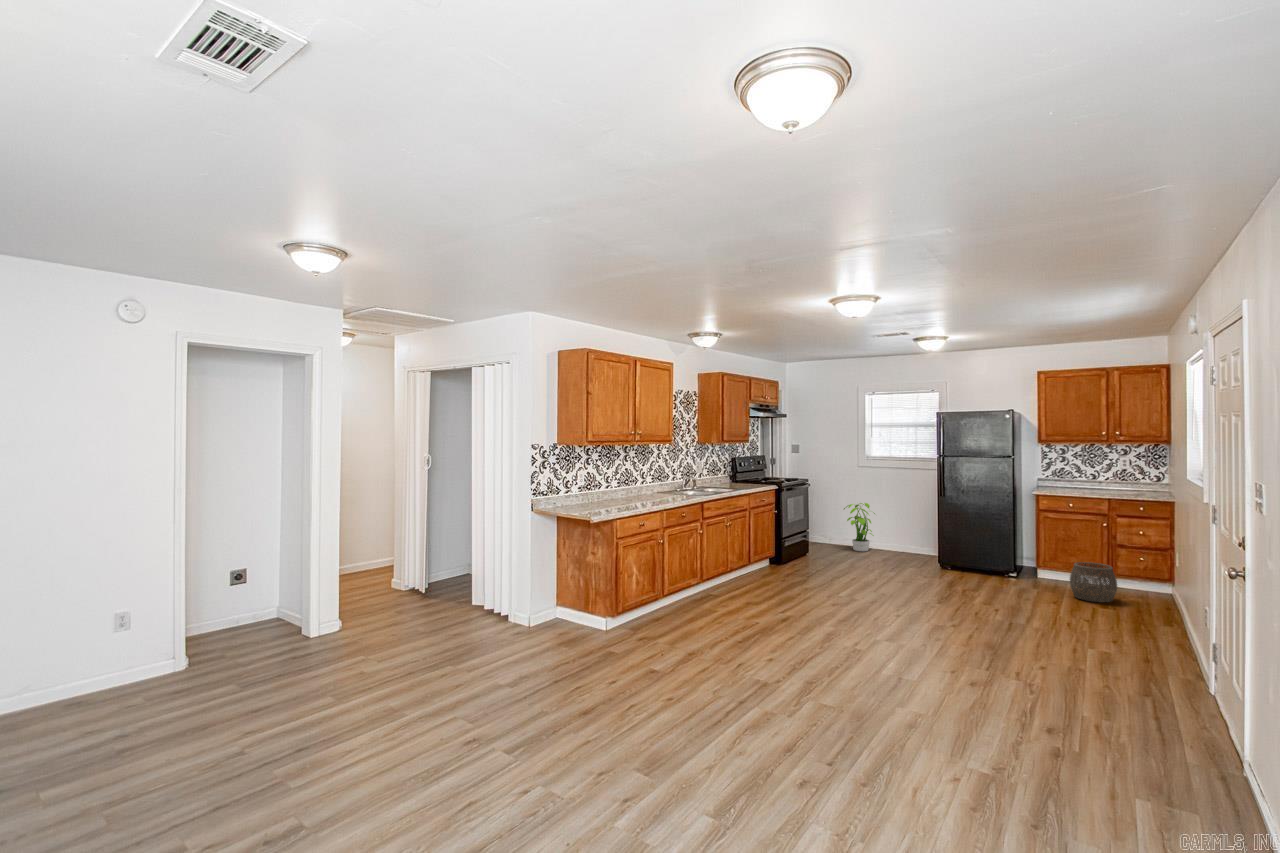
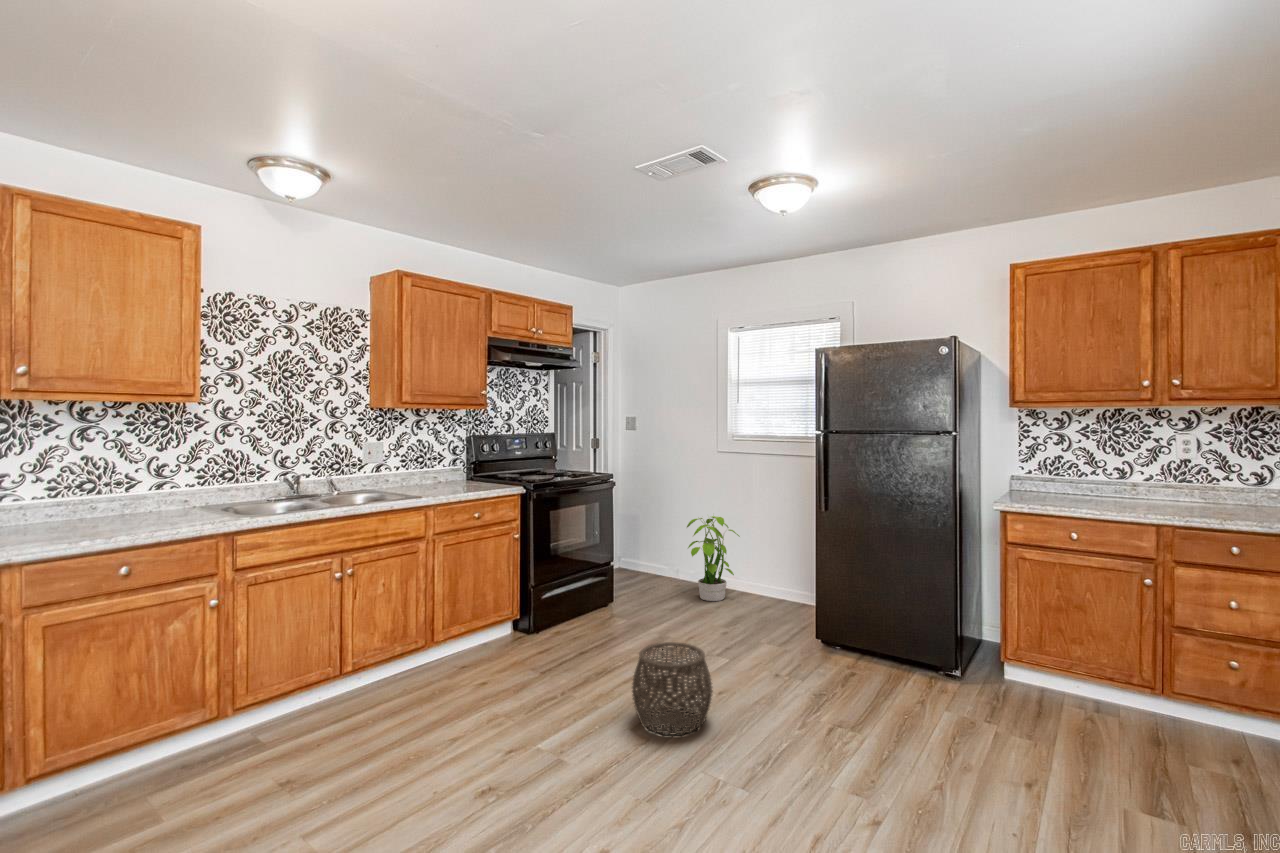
woven basket: present [1070,562,1117,602] -> present [632,642,712,735]

